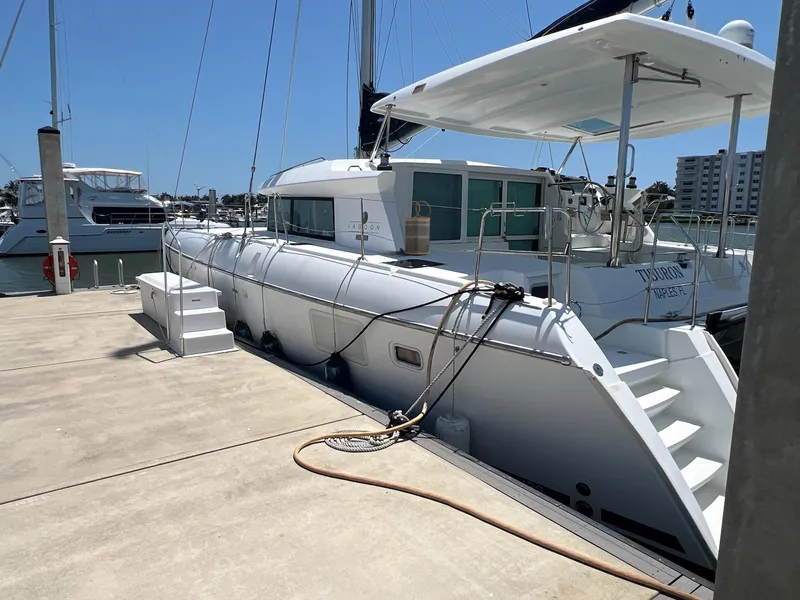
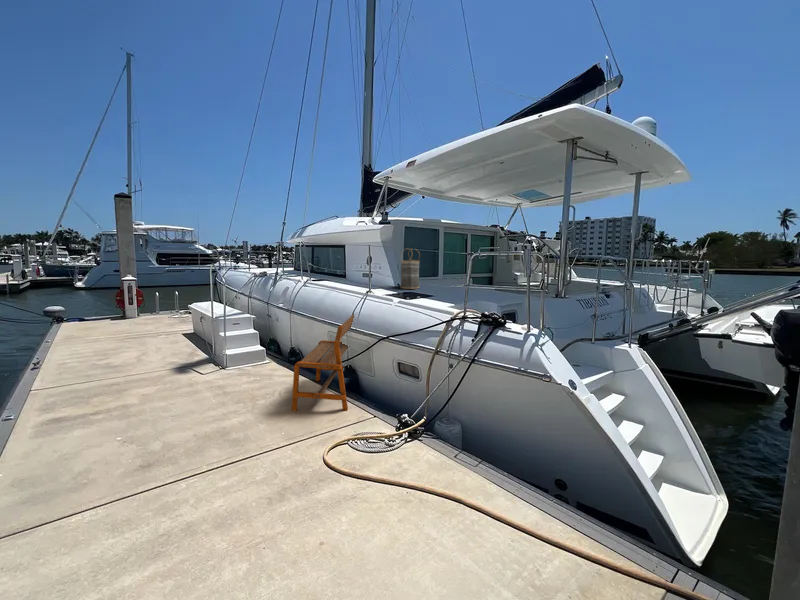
bench: none [262,284,351,406] -> present [292,314,354,411]

